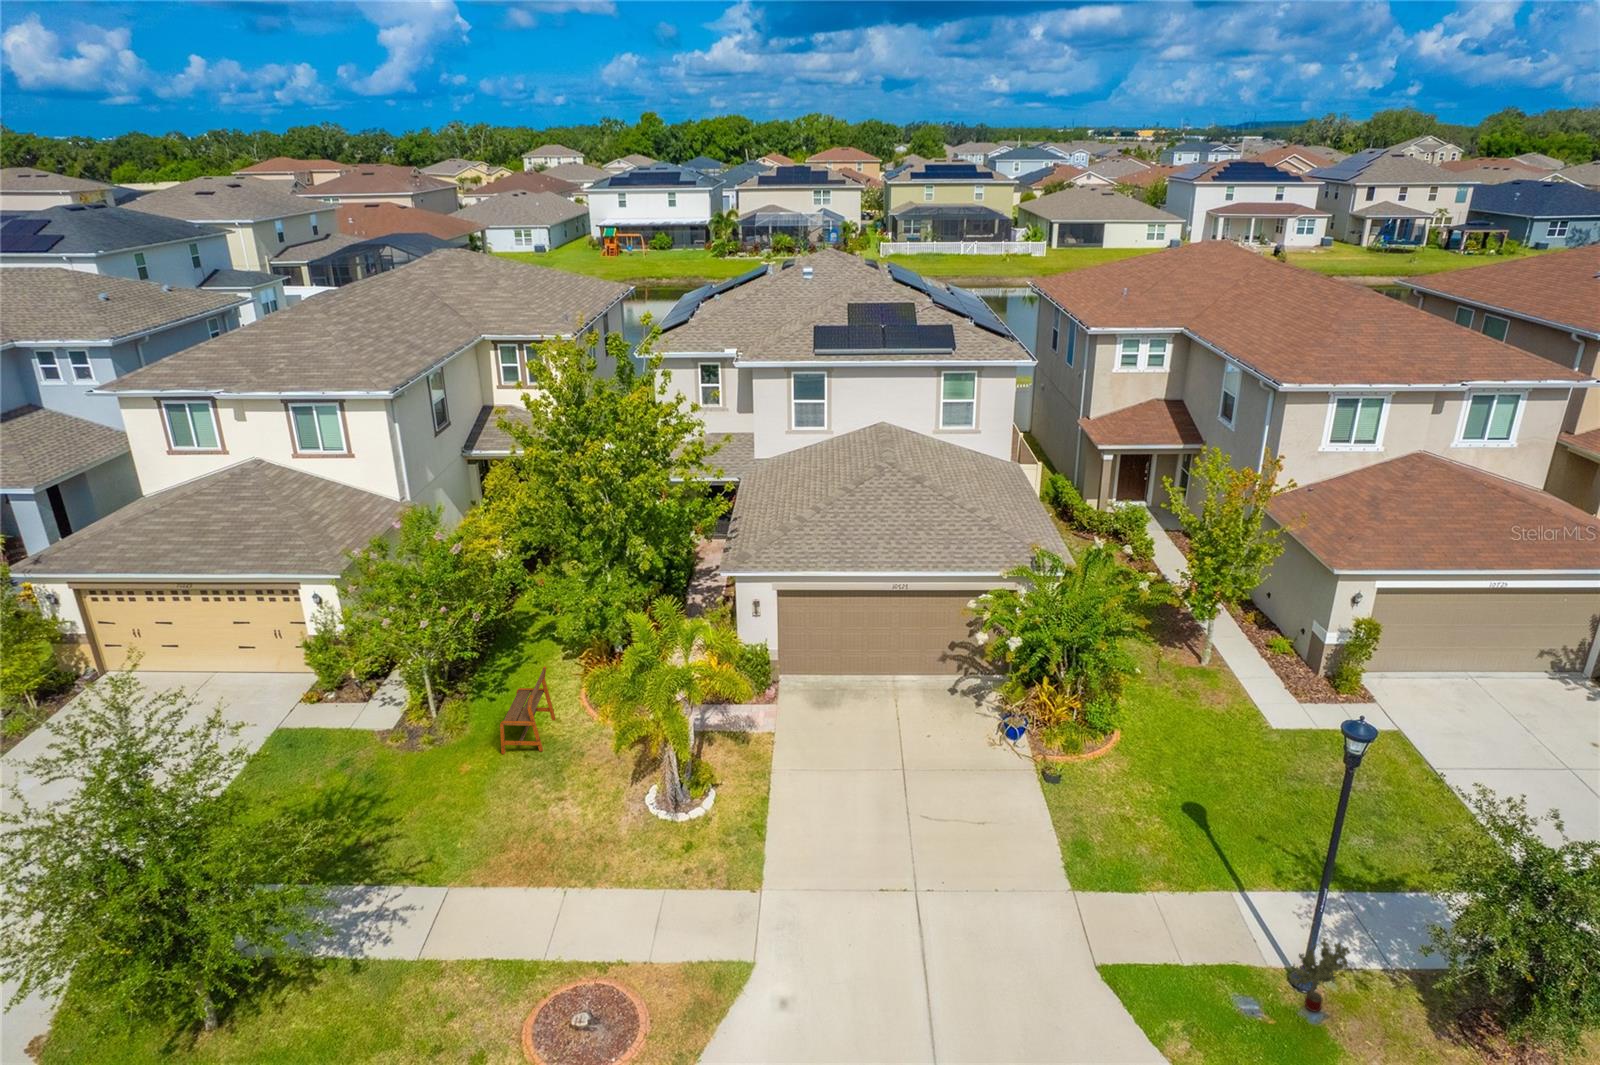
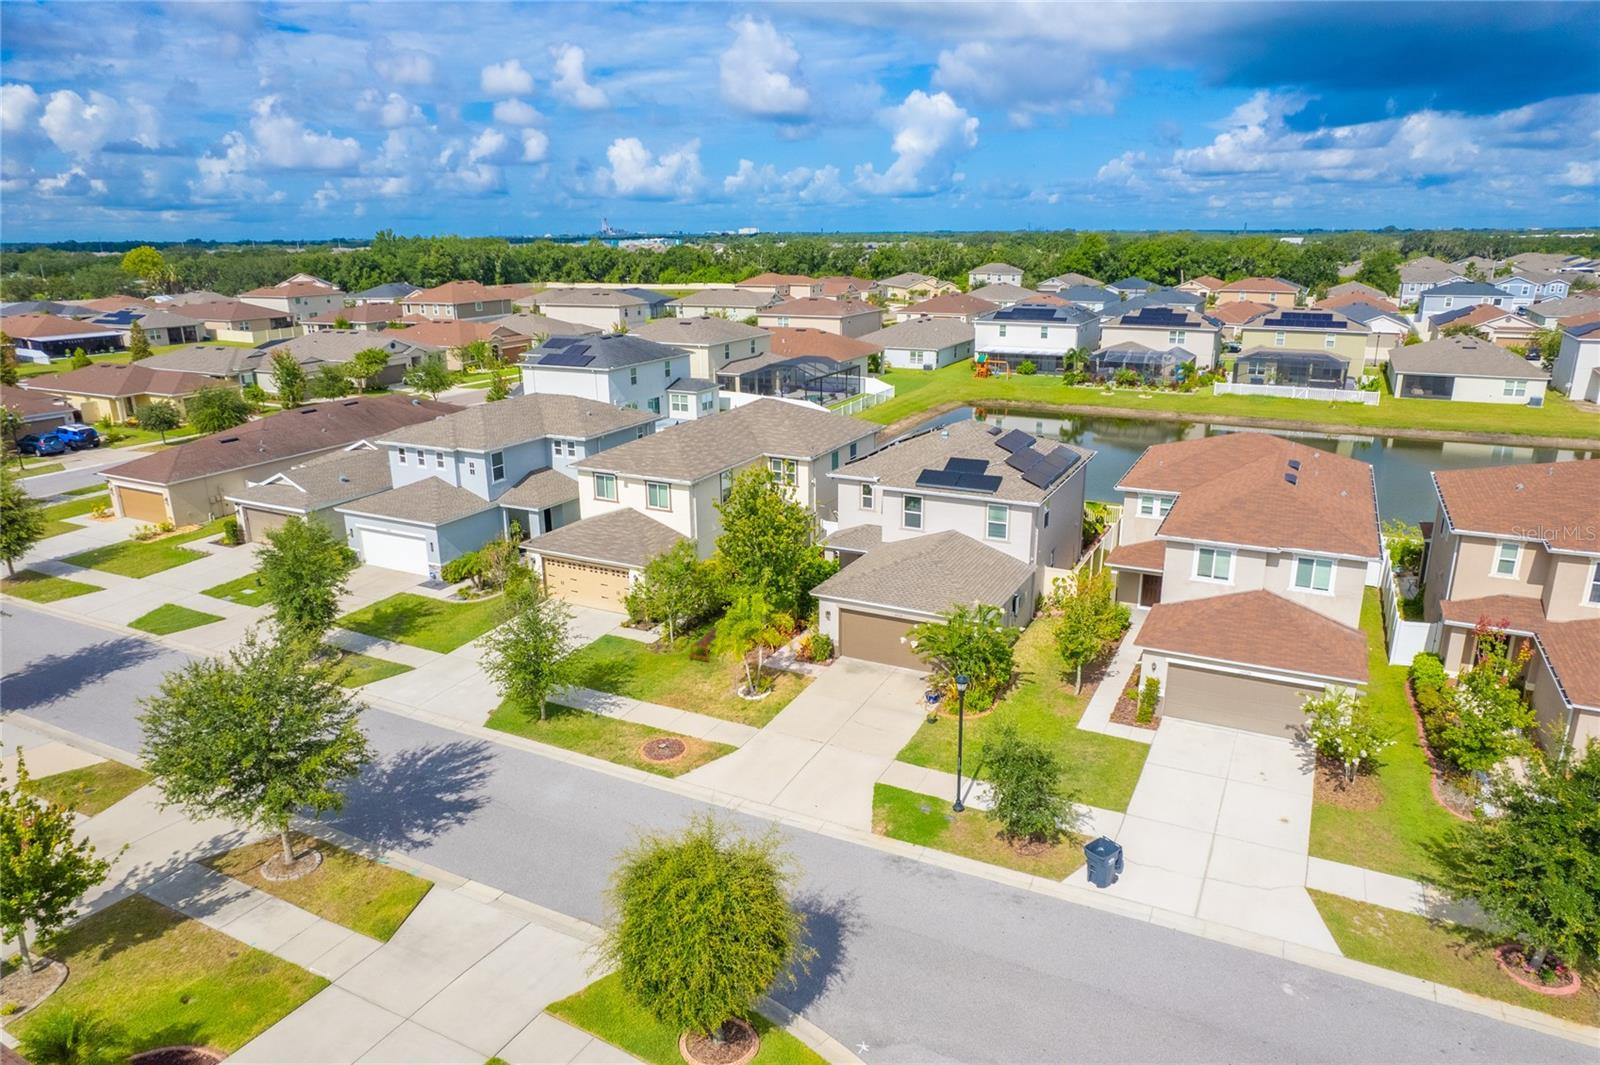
potted tree: present [1291,938,1350,1011] -> none [946,783,976,819]

